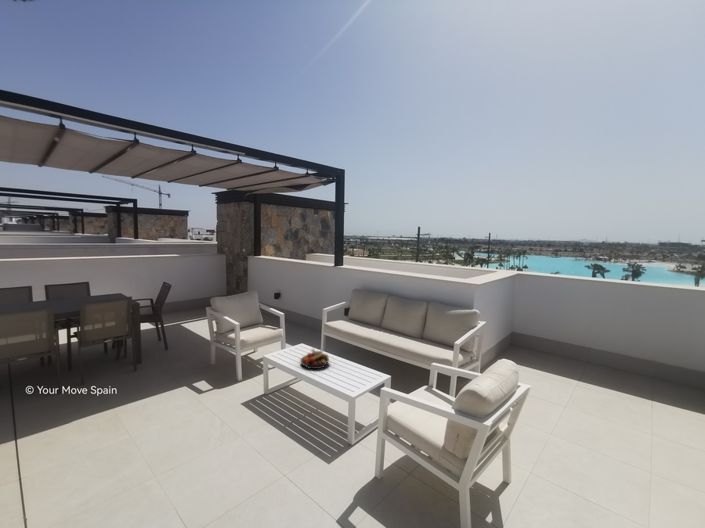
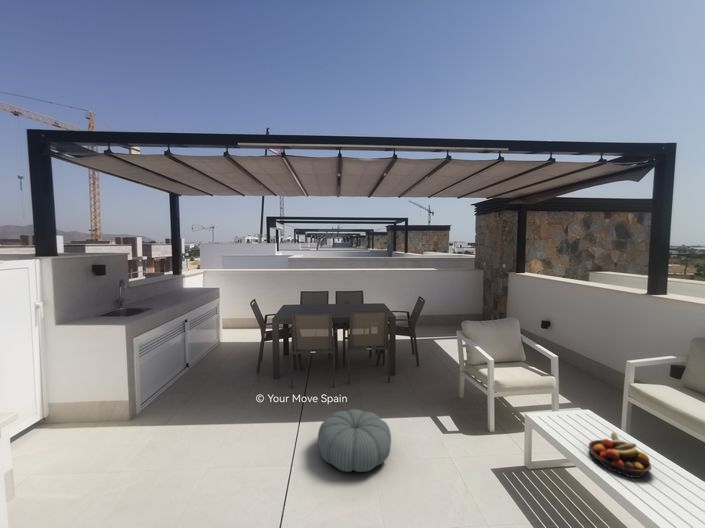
pouf: none [48,400,149,467] -> present [318,409,391,472]

